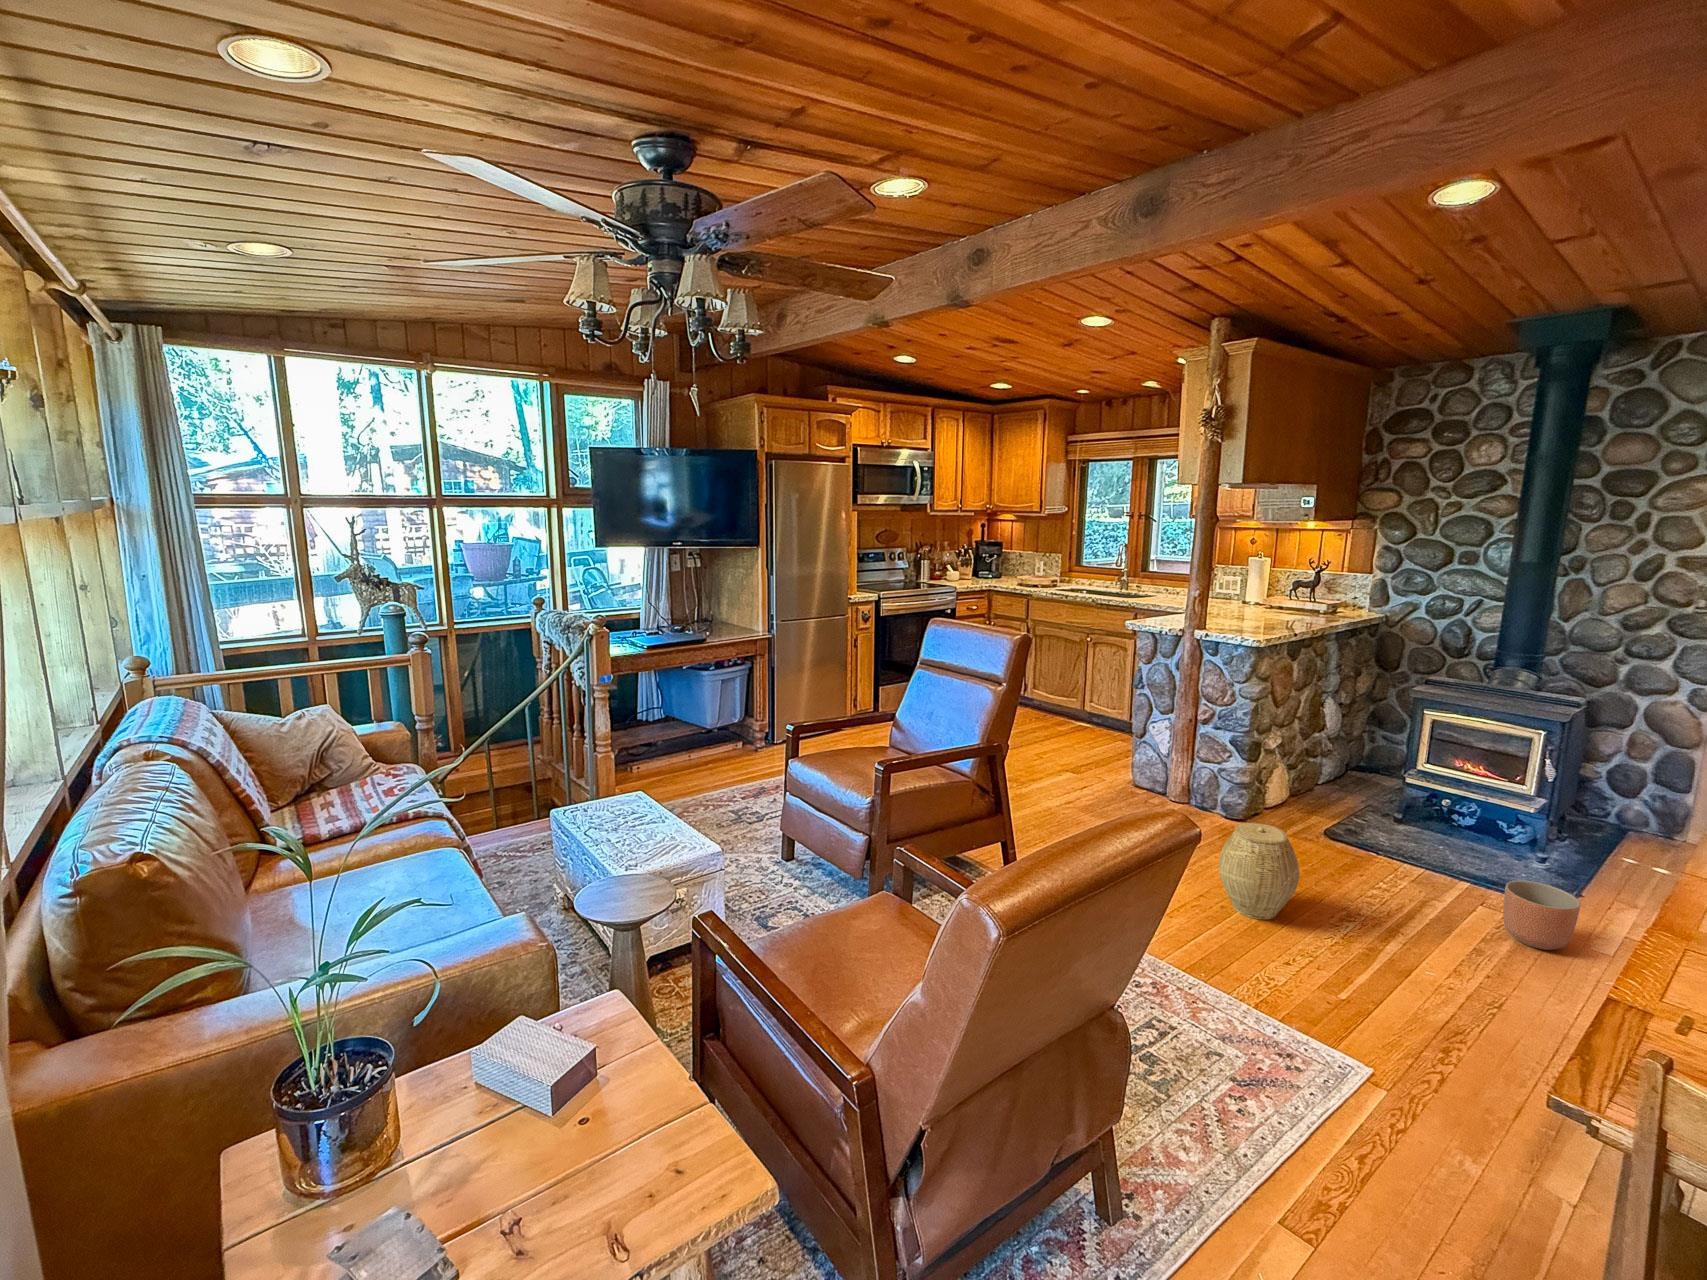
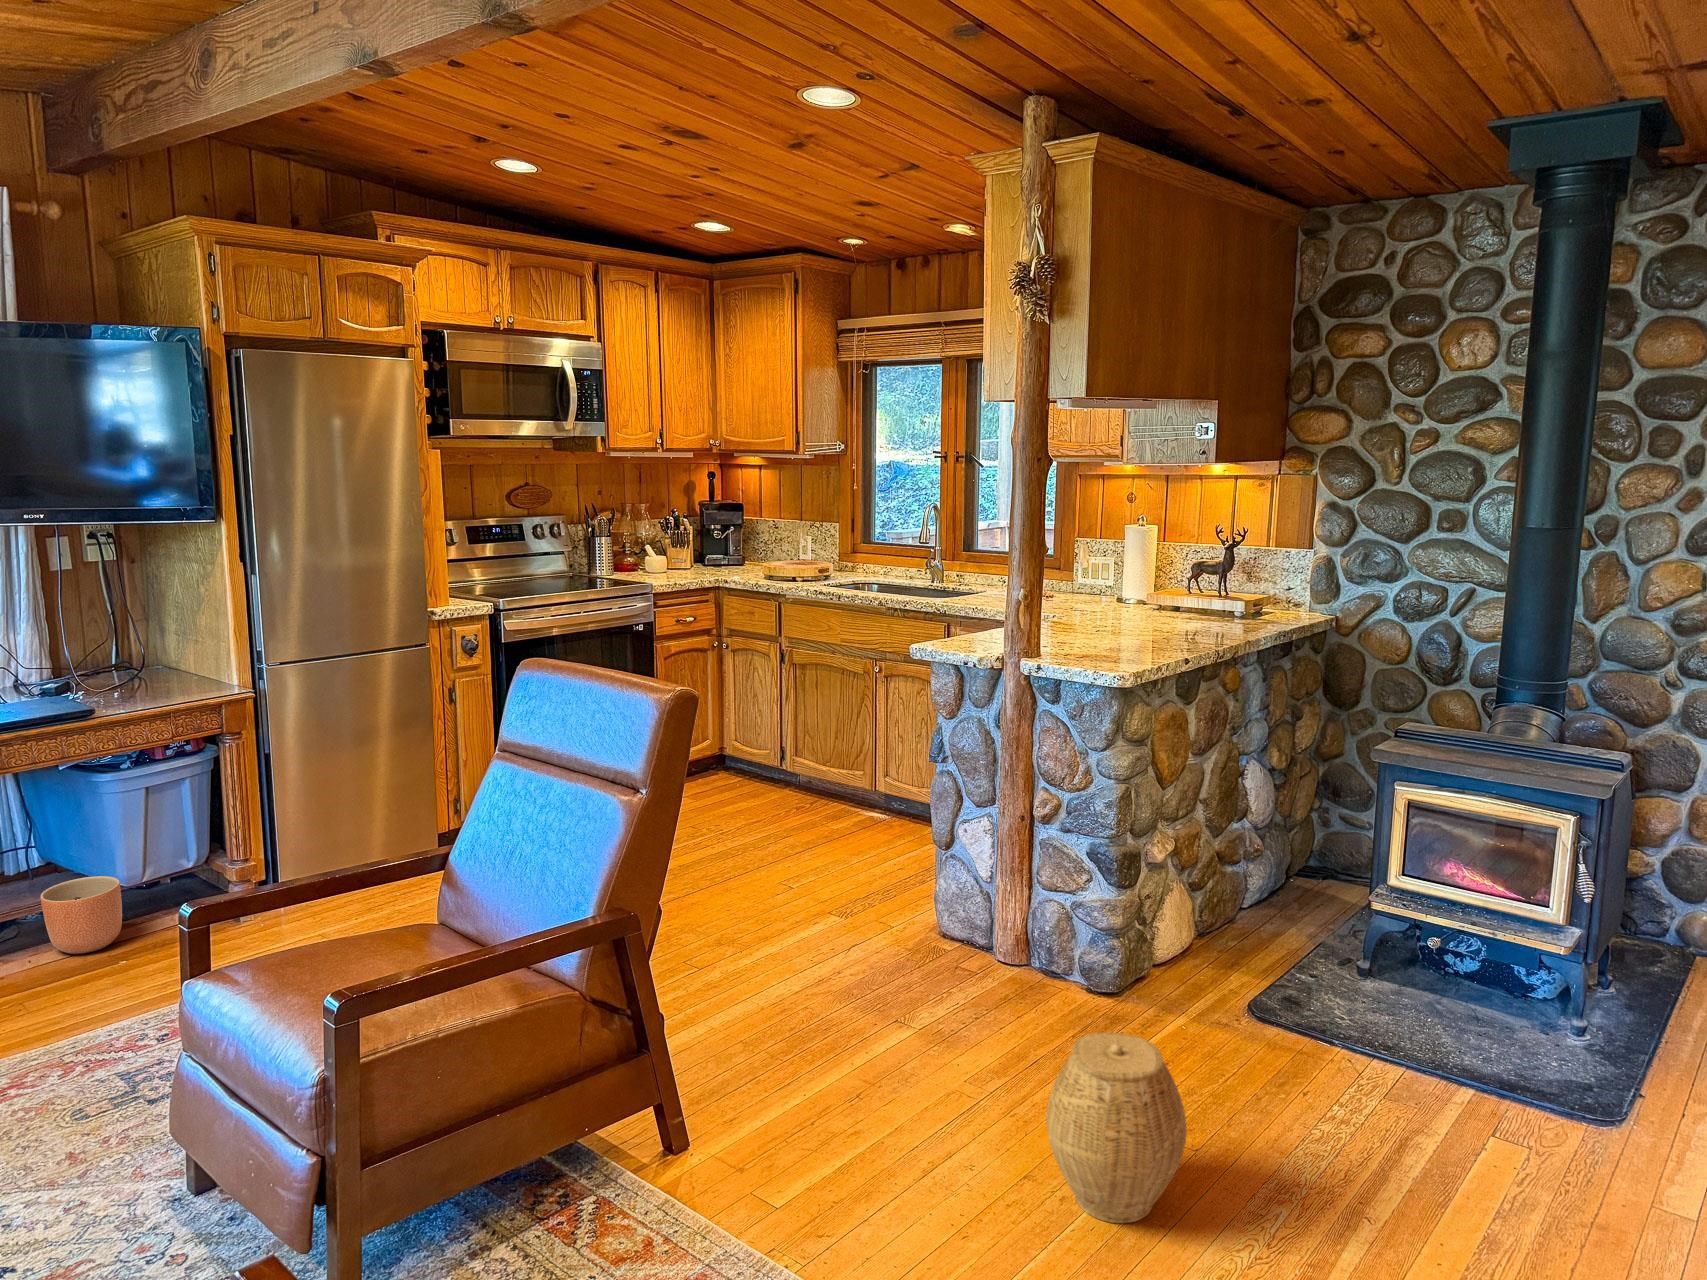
planter: present [1503,881,1580,950] -> present [40,876,122,954]

